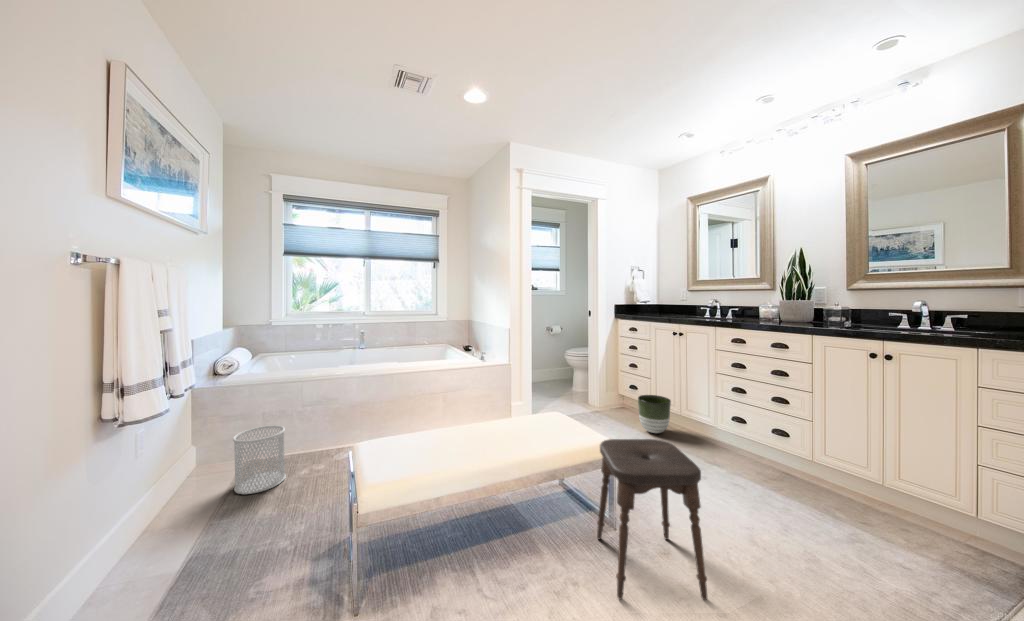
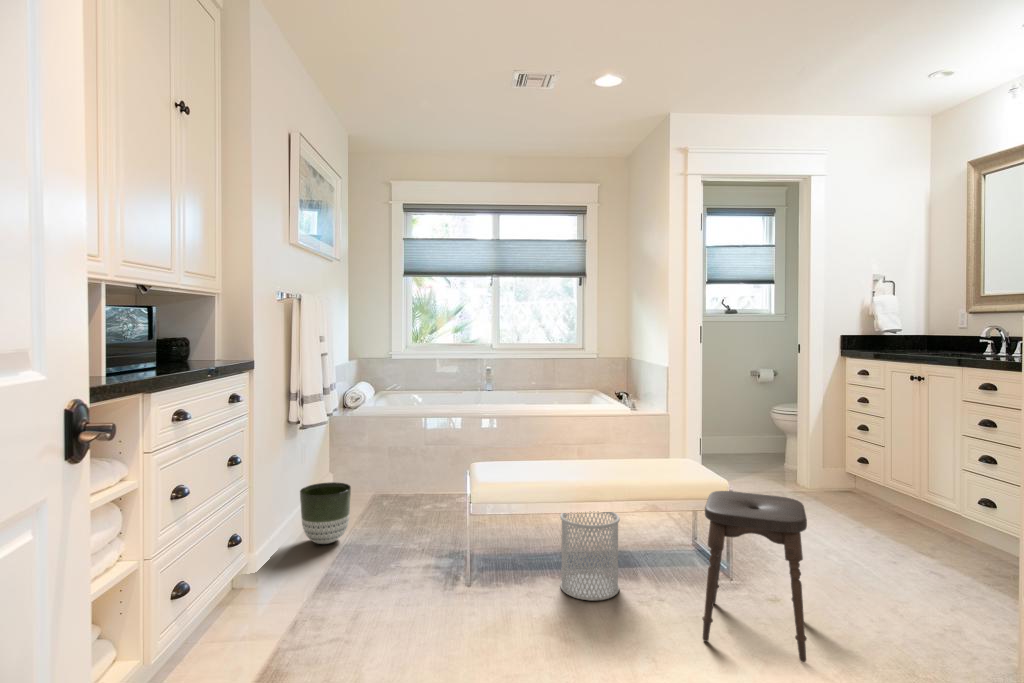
planter: present [638,395,671,433] -> present [300,482,351,544]
wastebasket: present [233,425,286,494] -> present [560,512,620,601]

